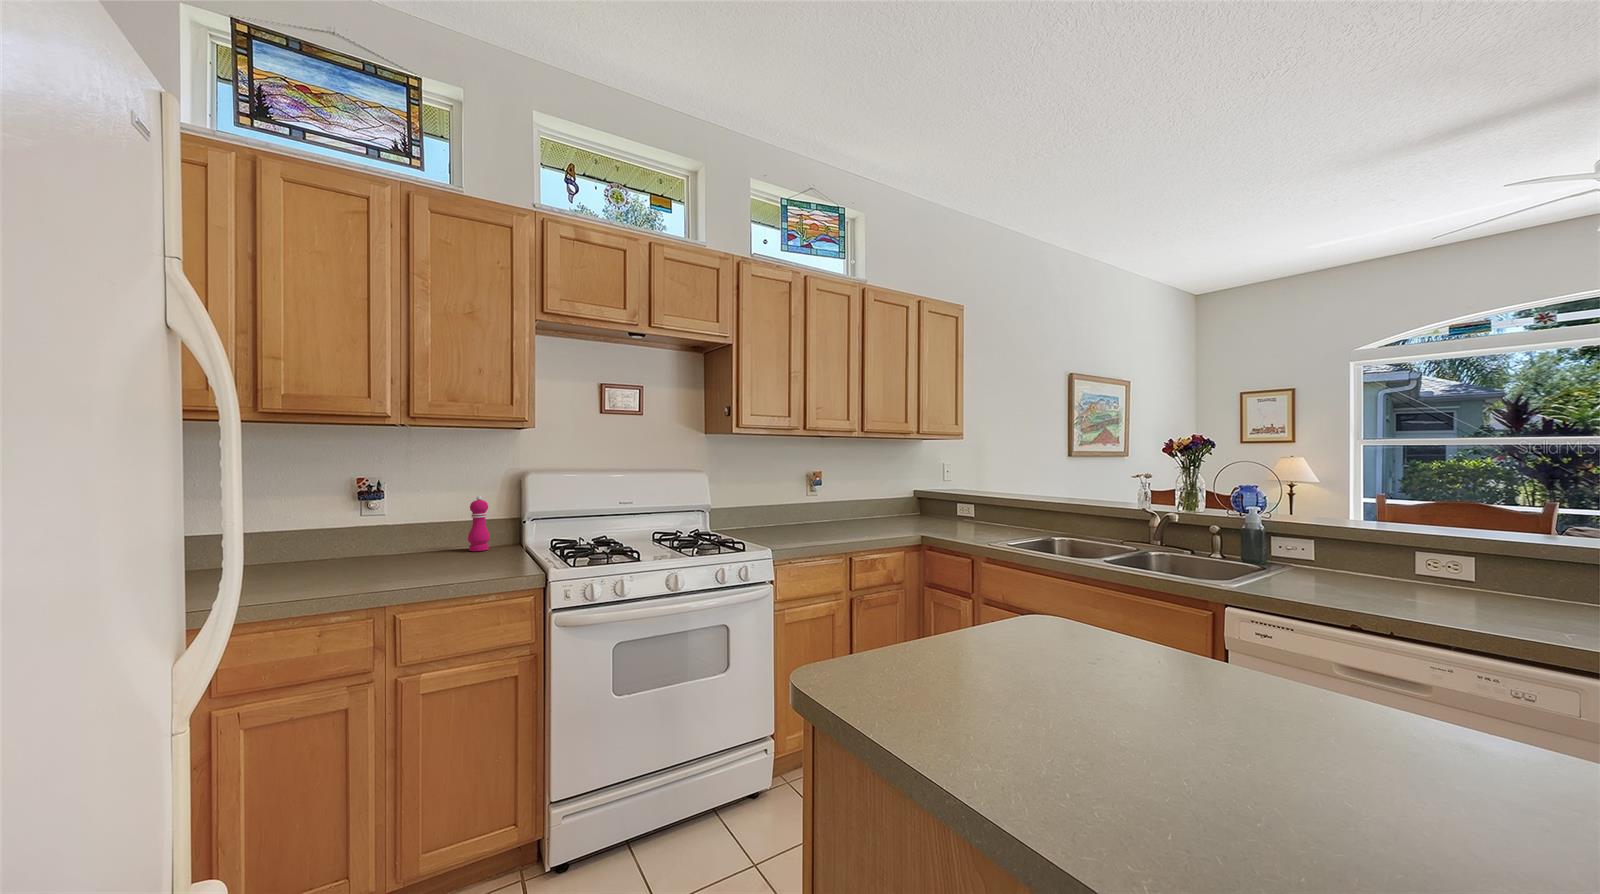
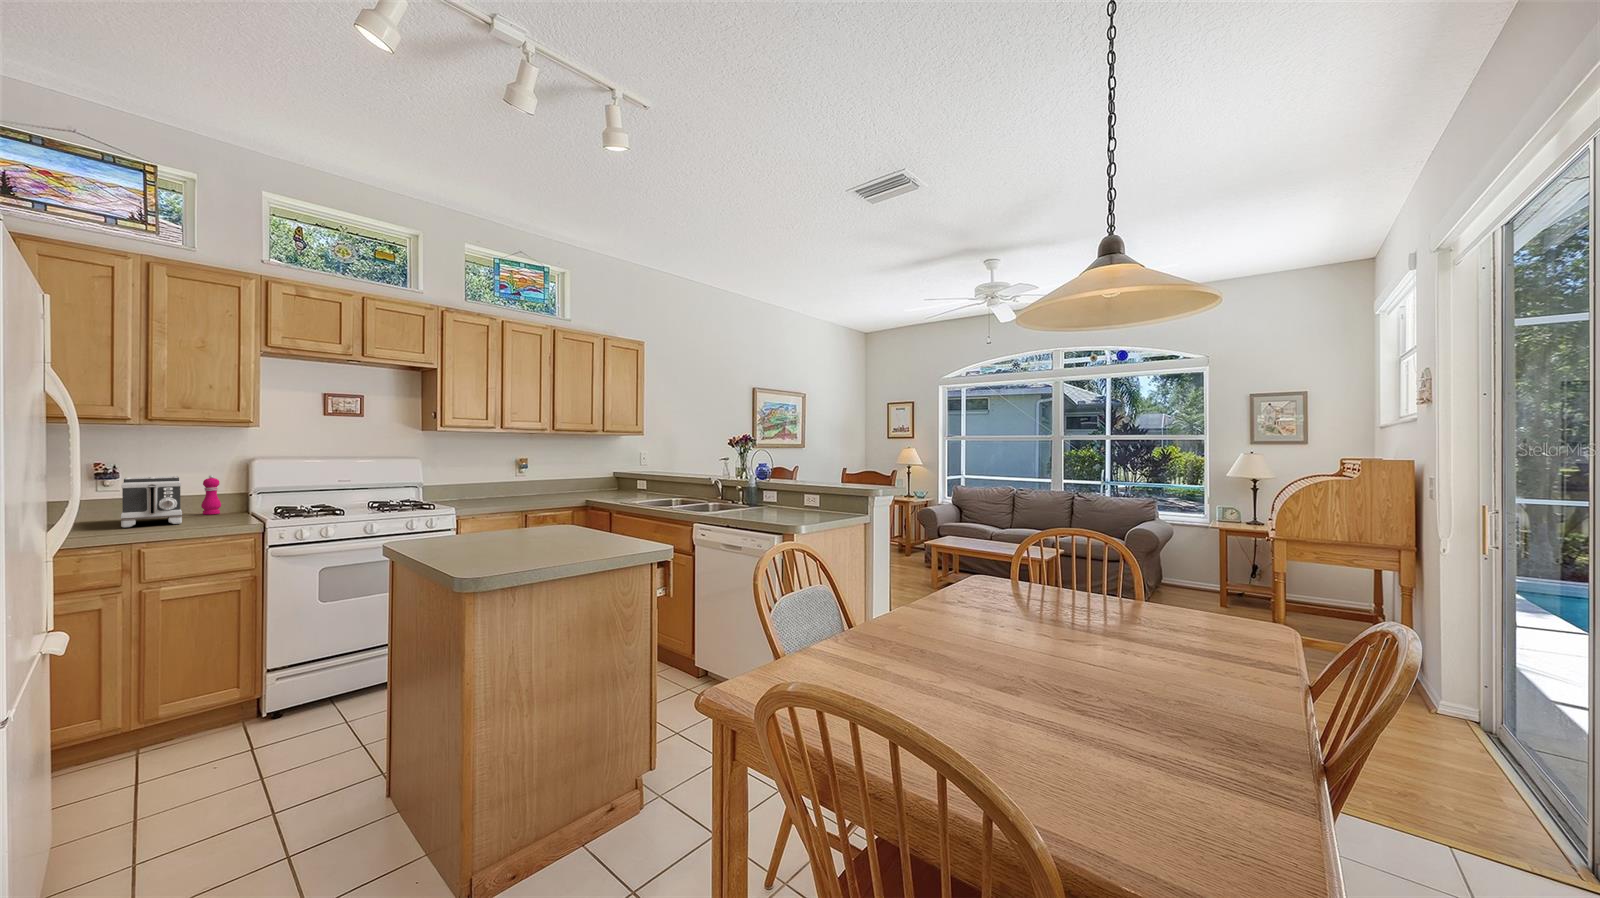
toaster: none [376,498,448,578] -> present [121,476,182,527]

